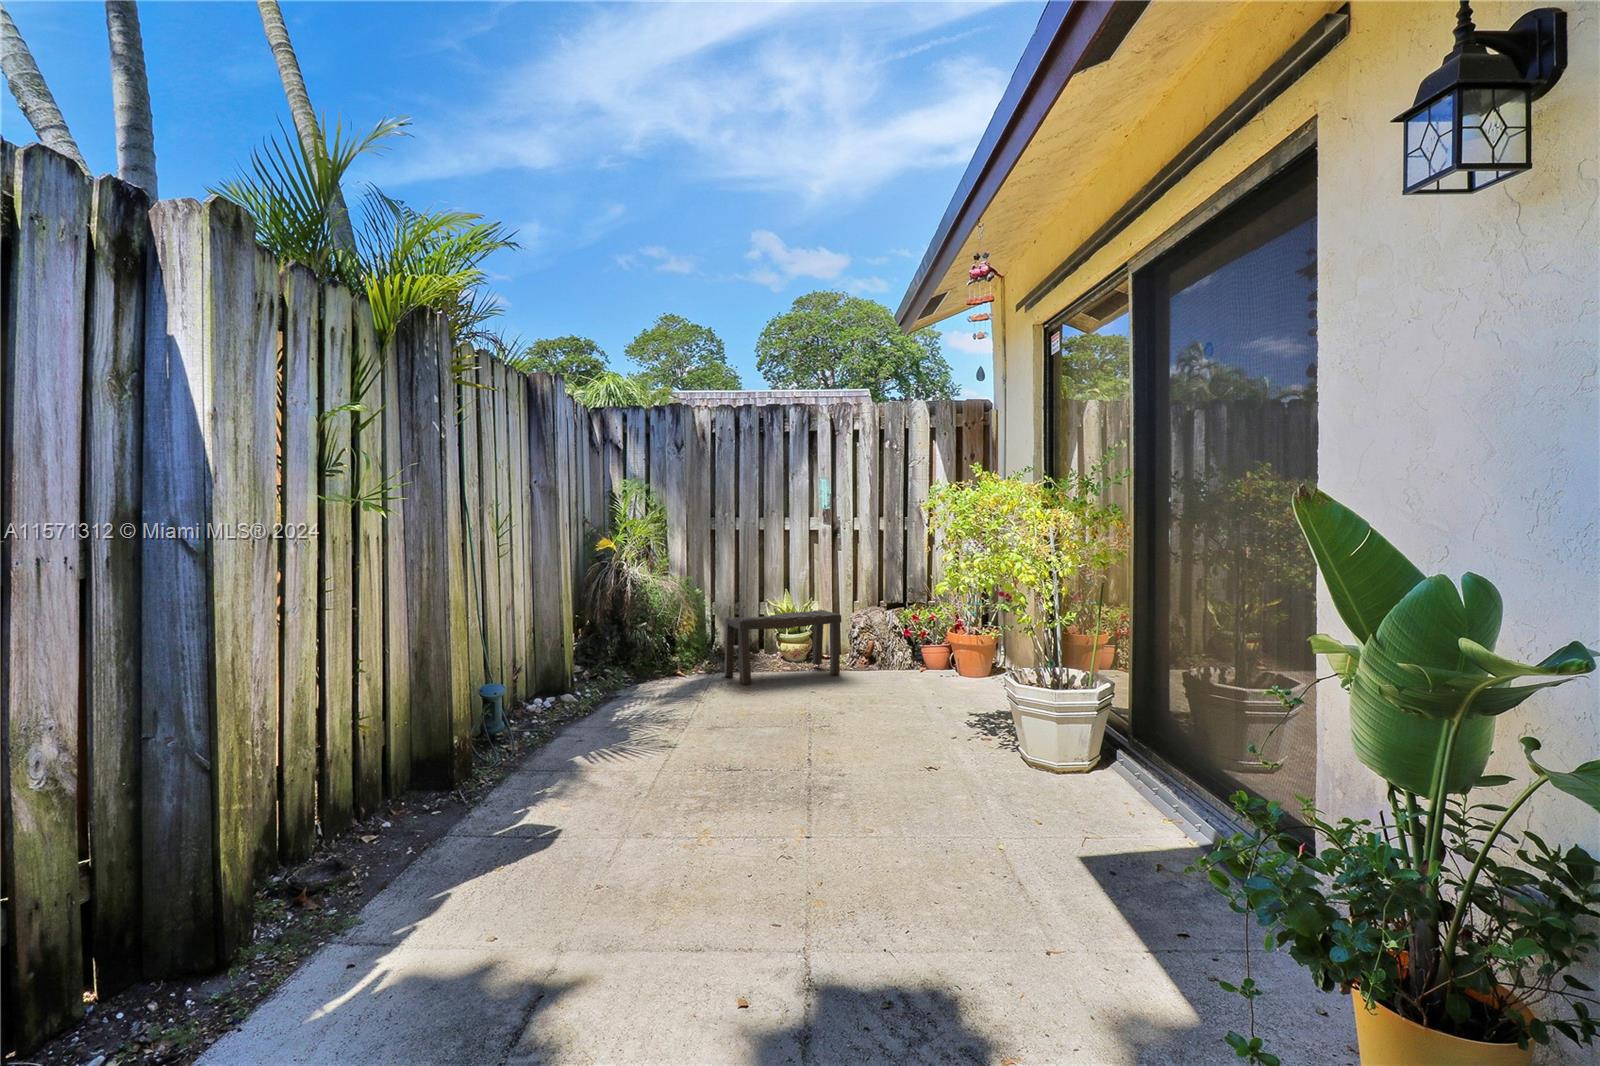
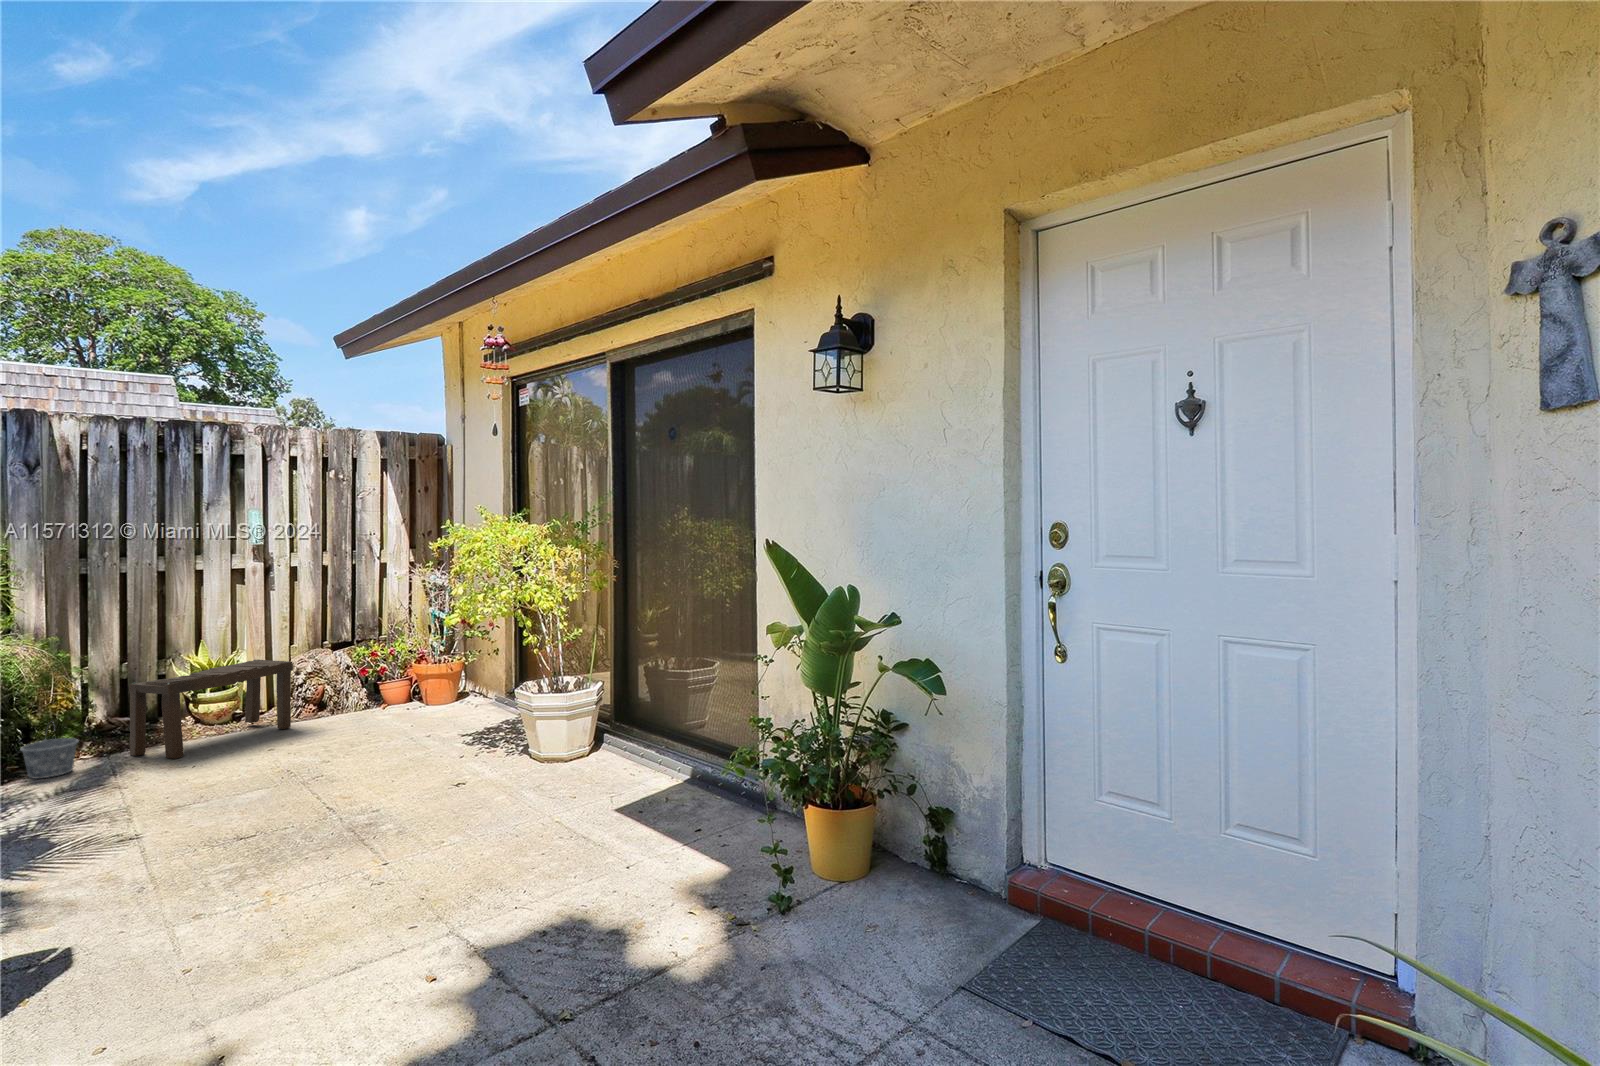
bucket: none [655,639,689,682] -> present [20,738,79,779]

